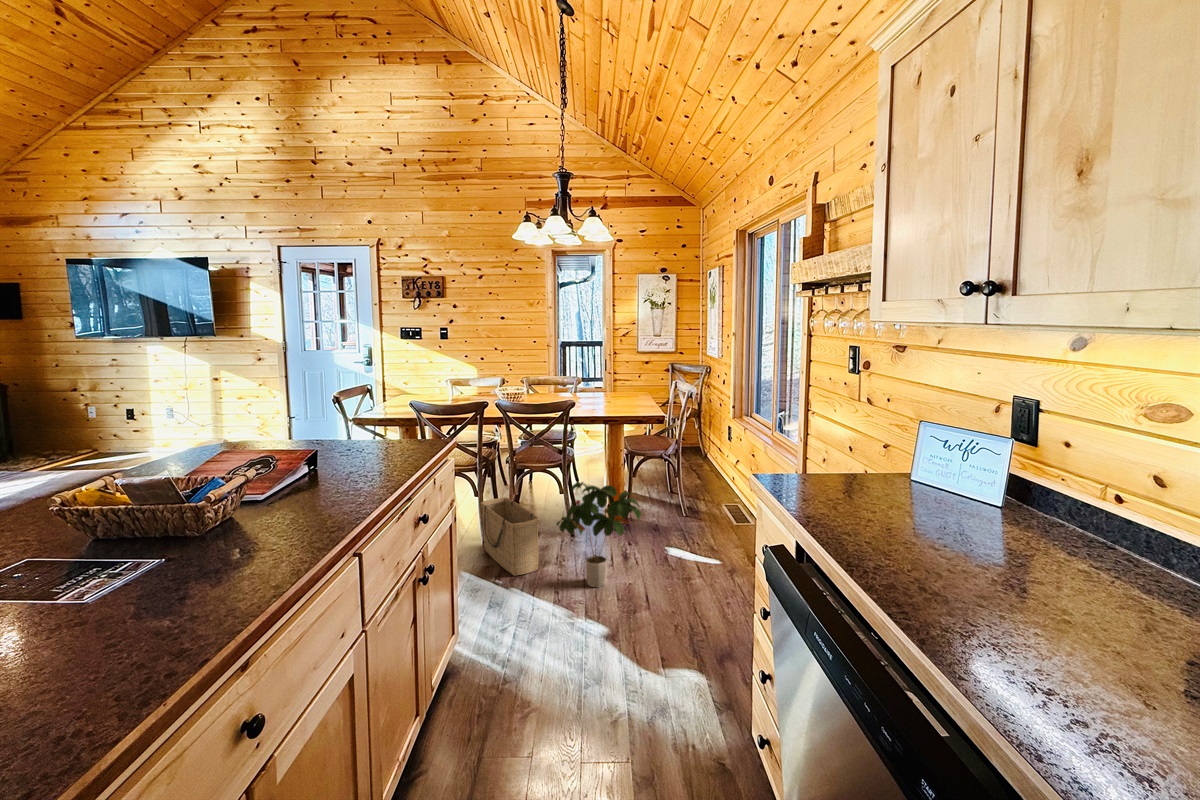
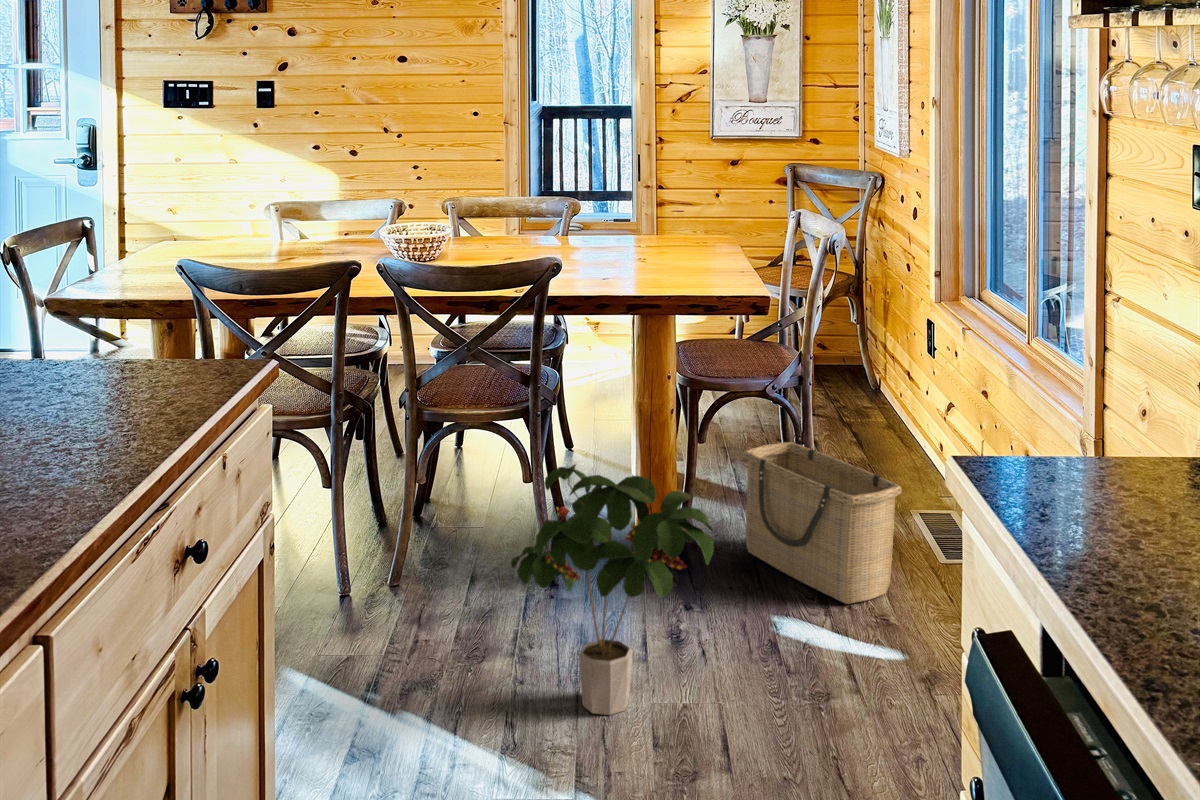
basket: present [481,497,540,576] -> present [743,442,901,604]

